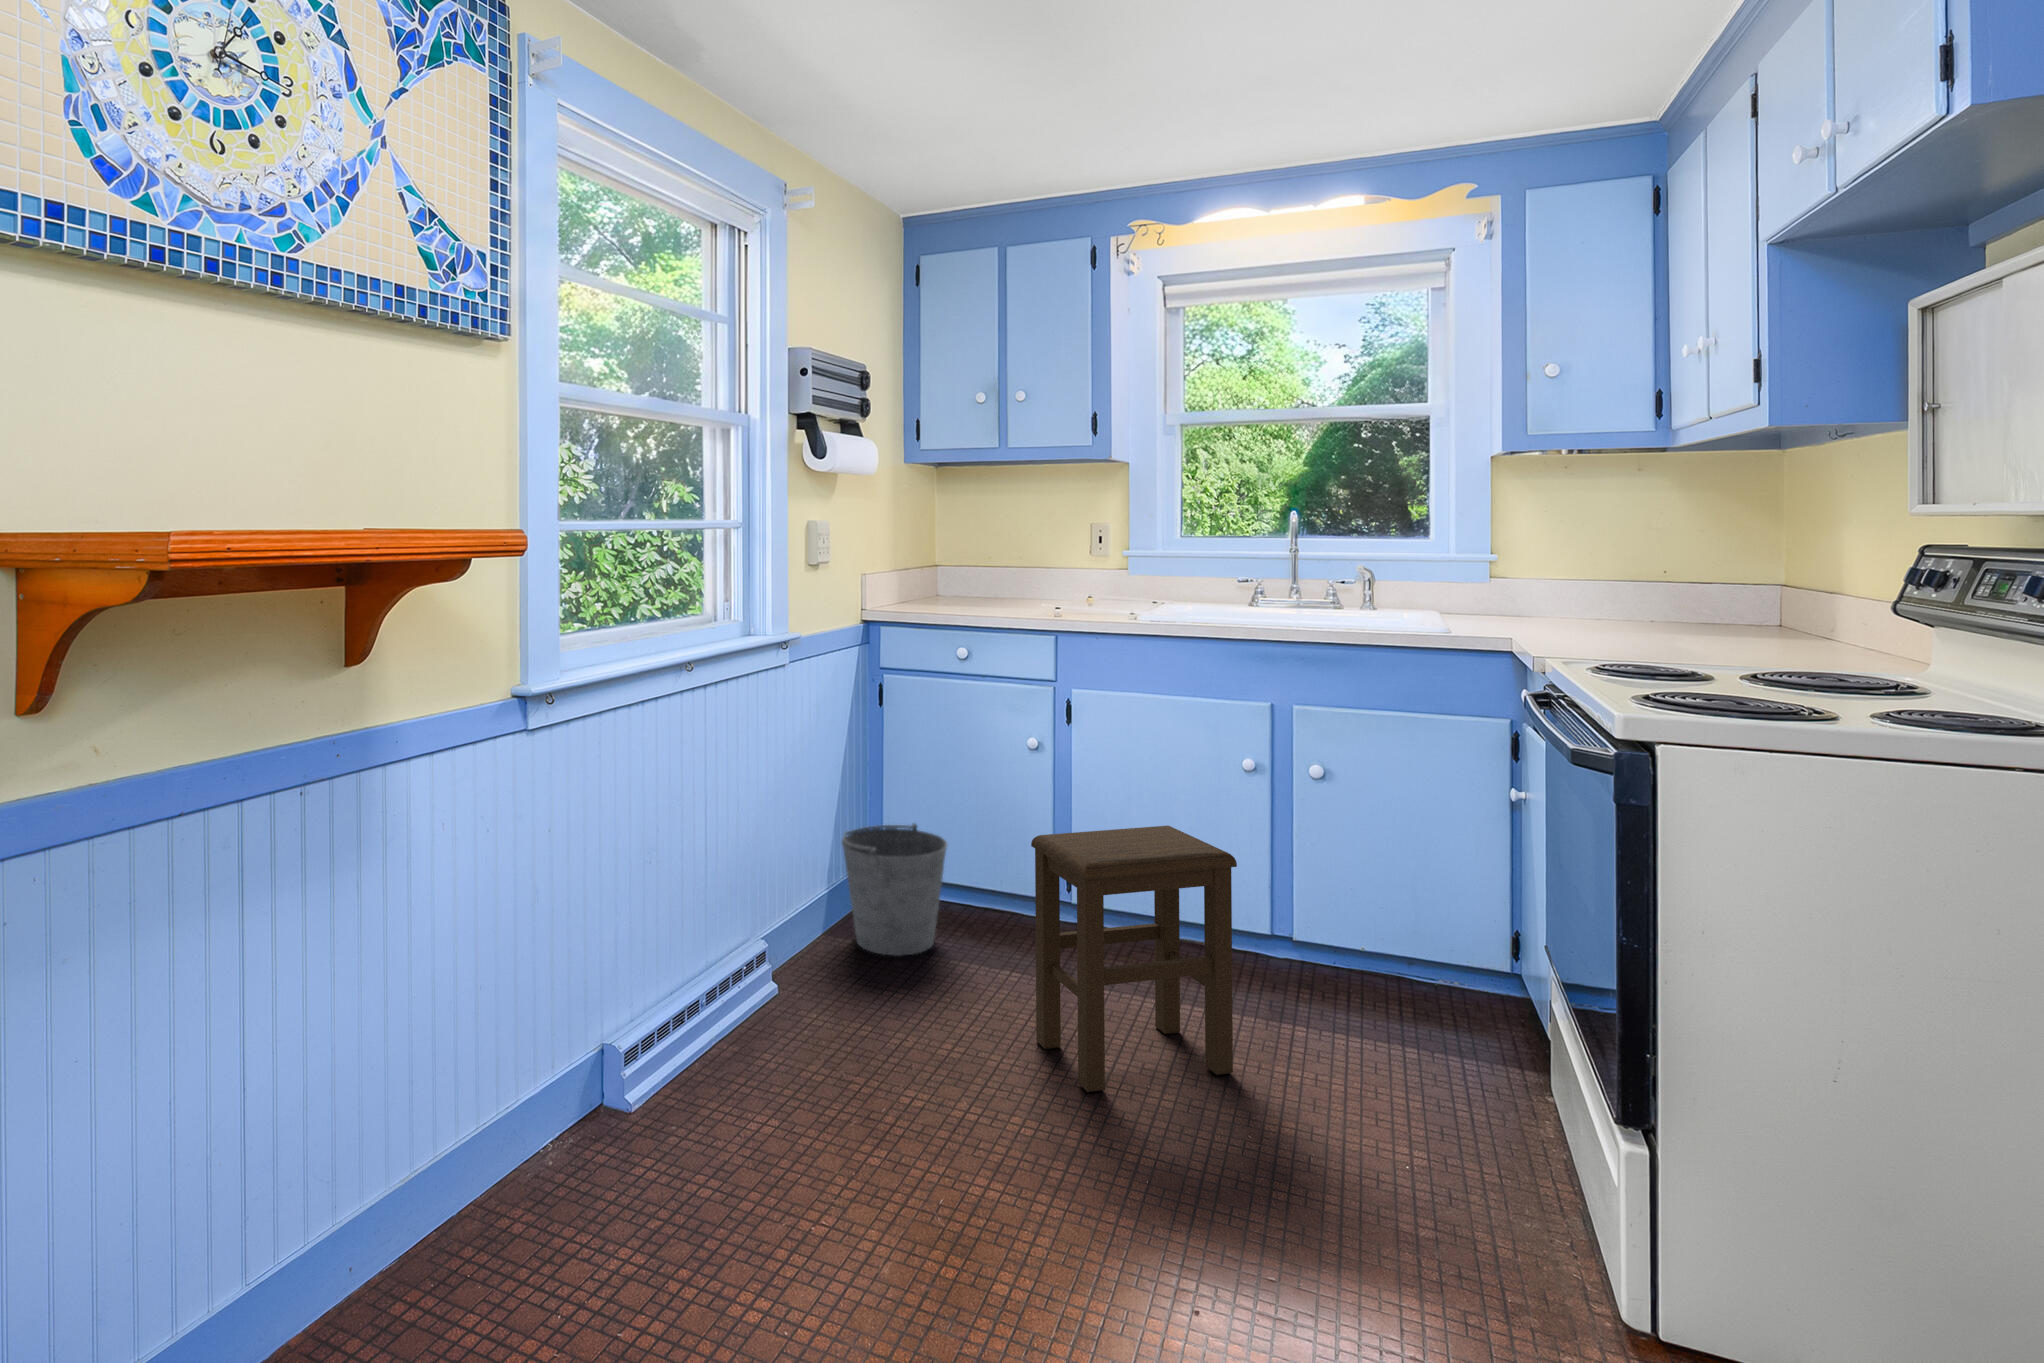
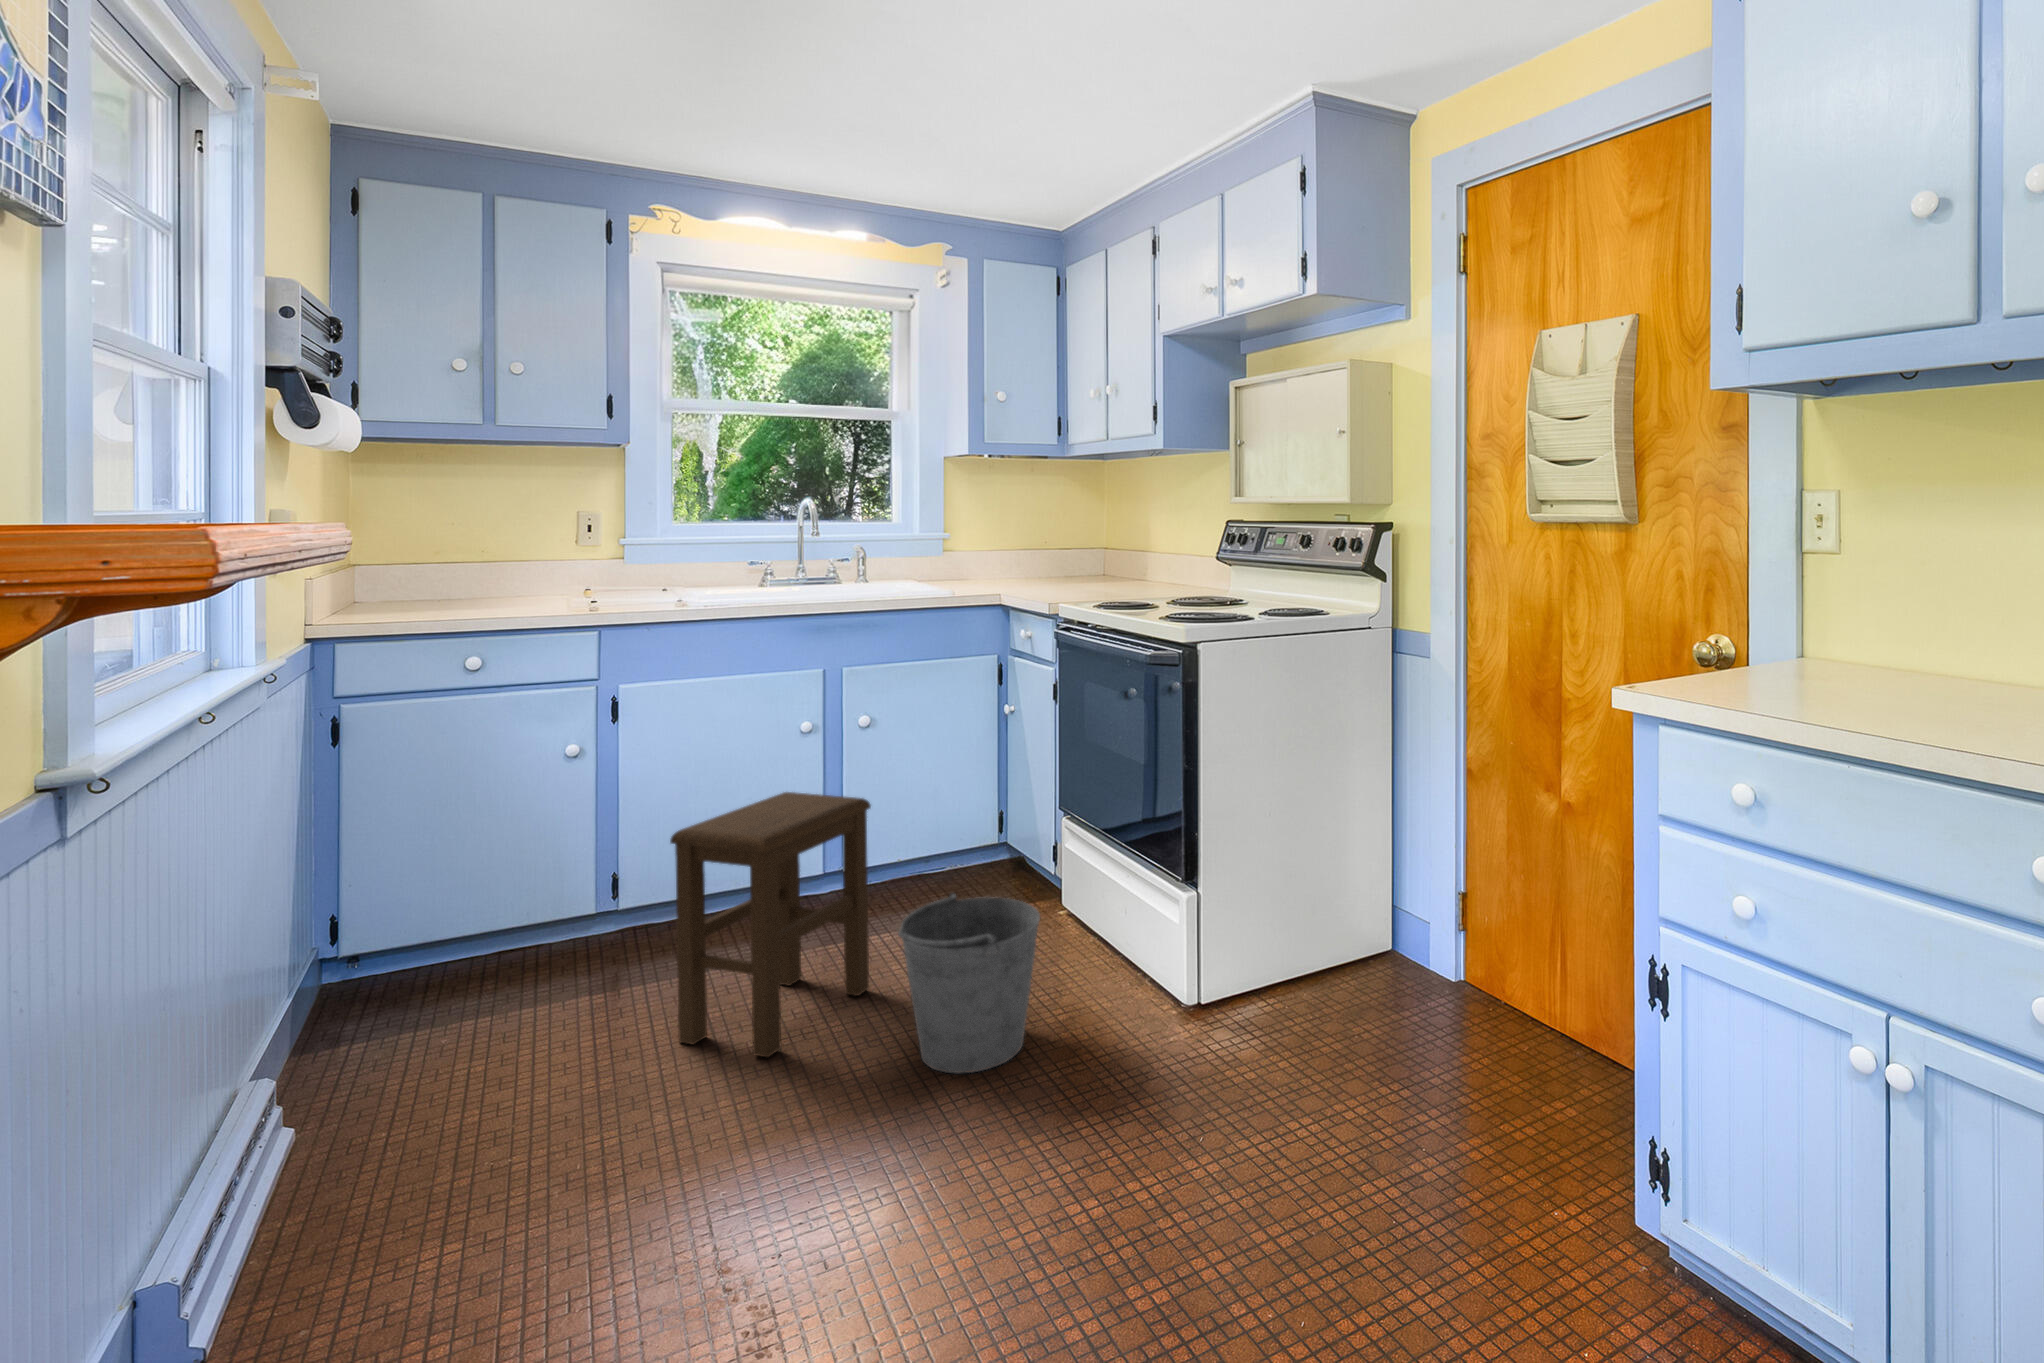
bucket: present [842,824,947,956] -> present [898,893,1040,1074]

